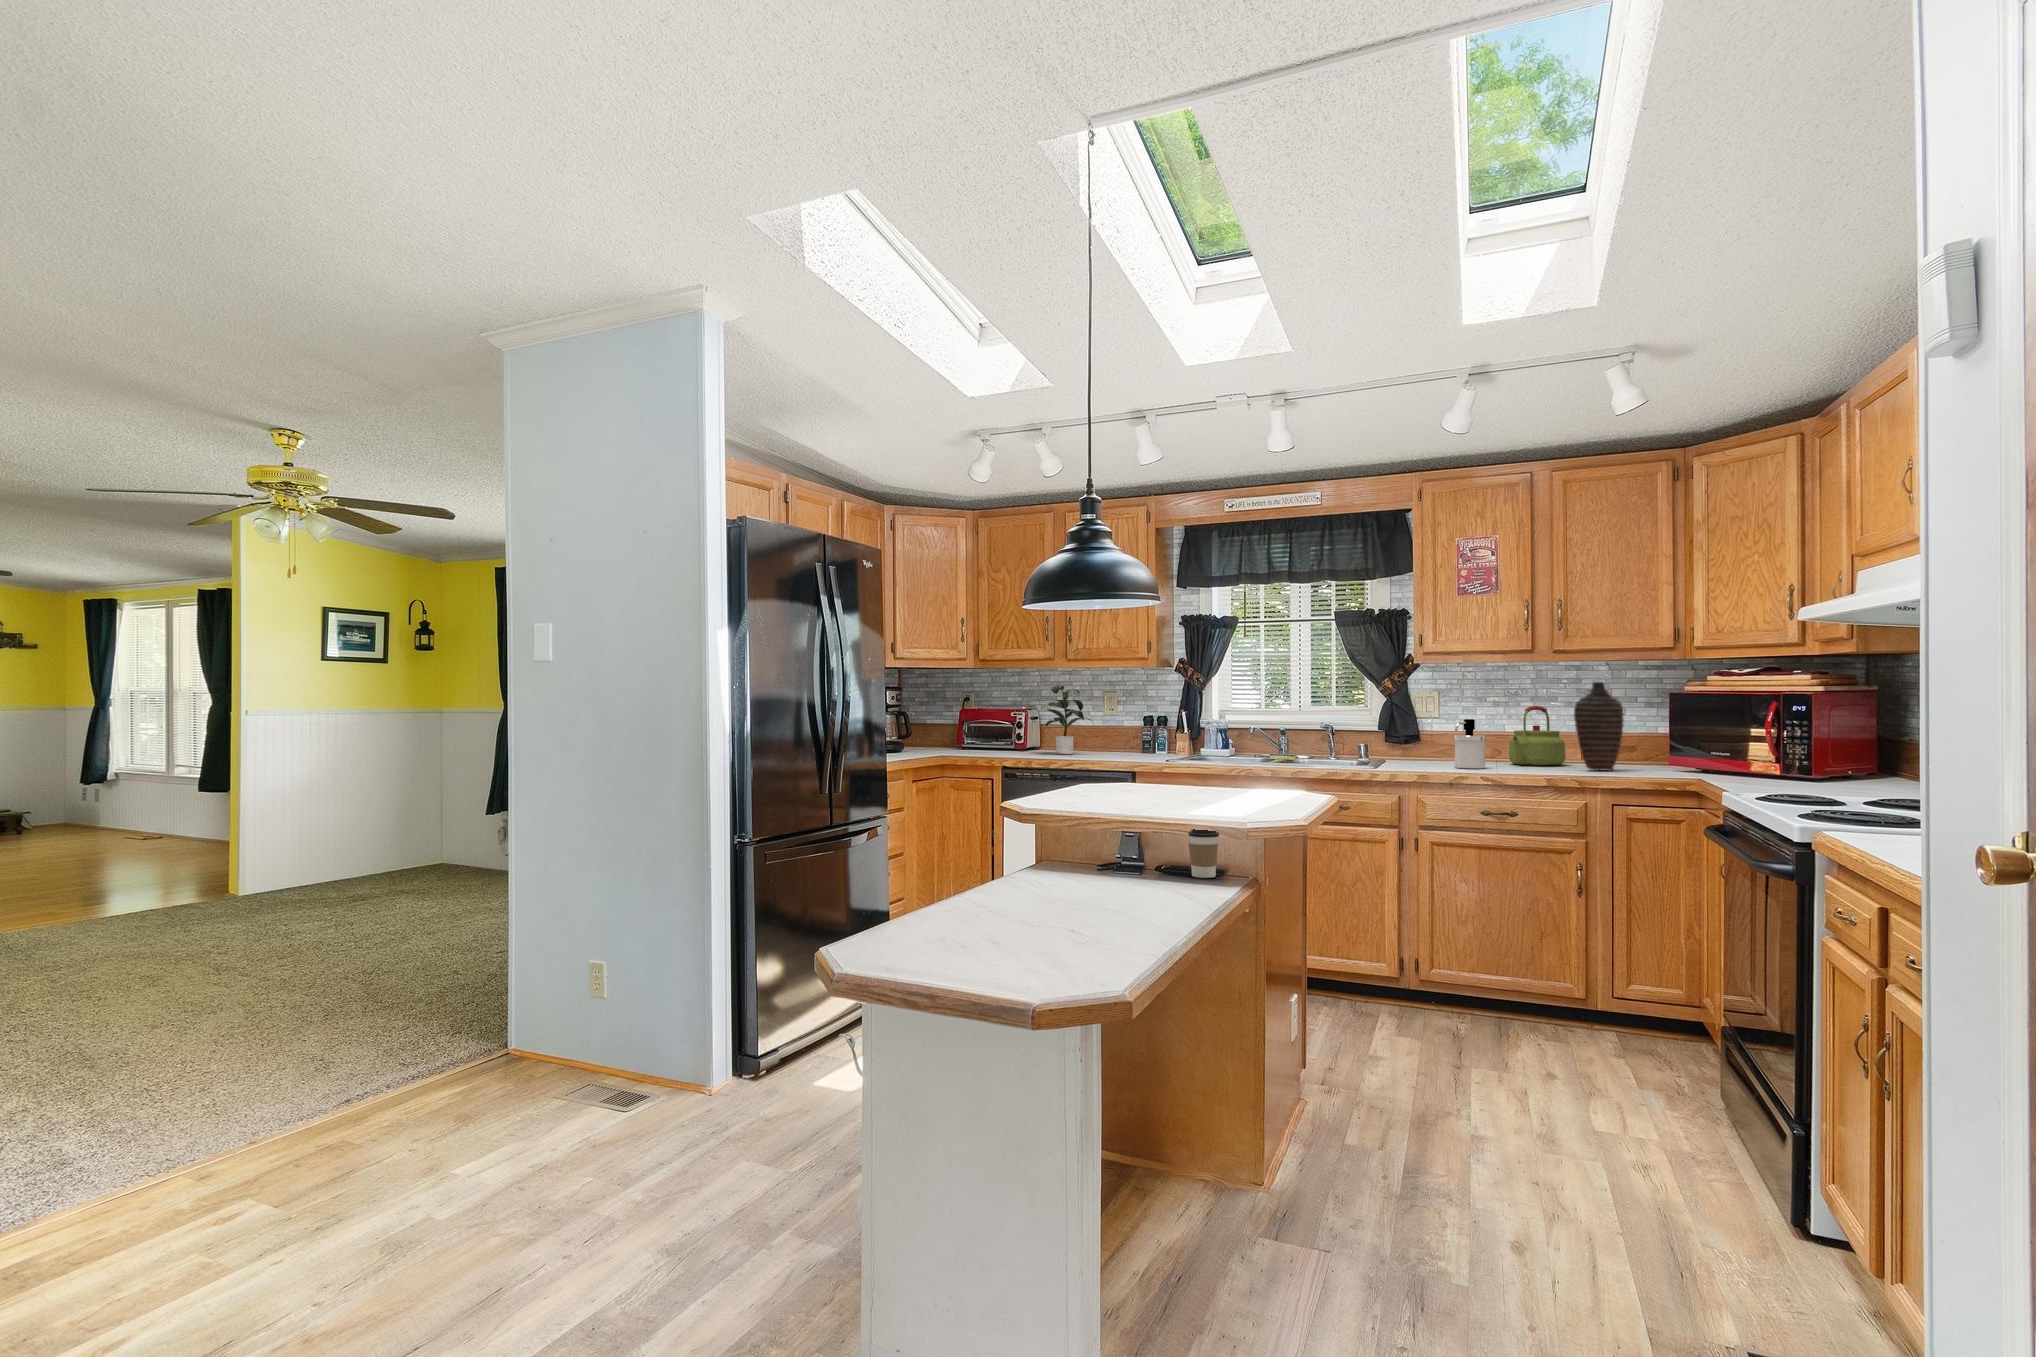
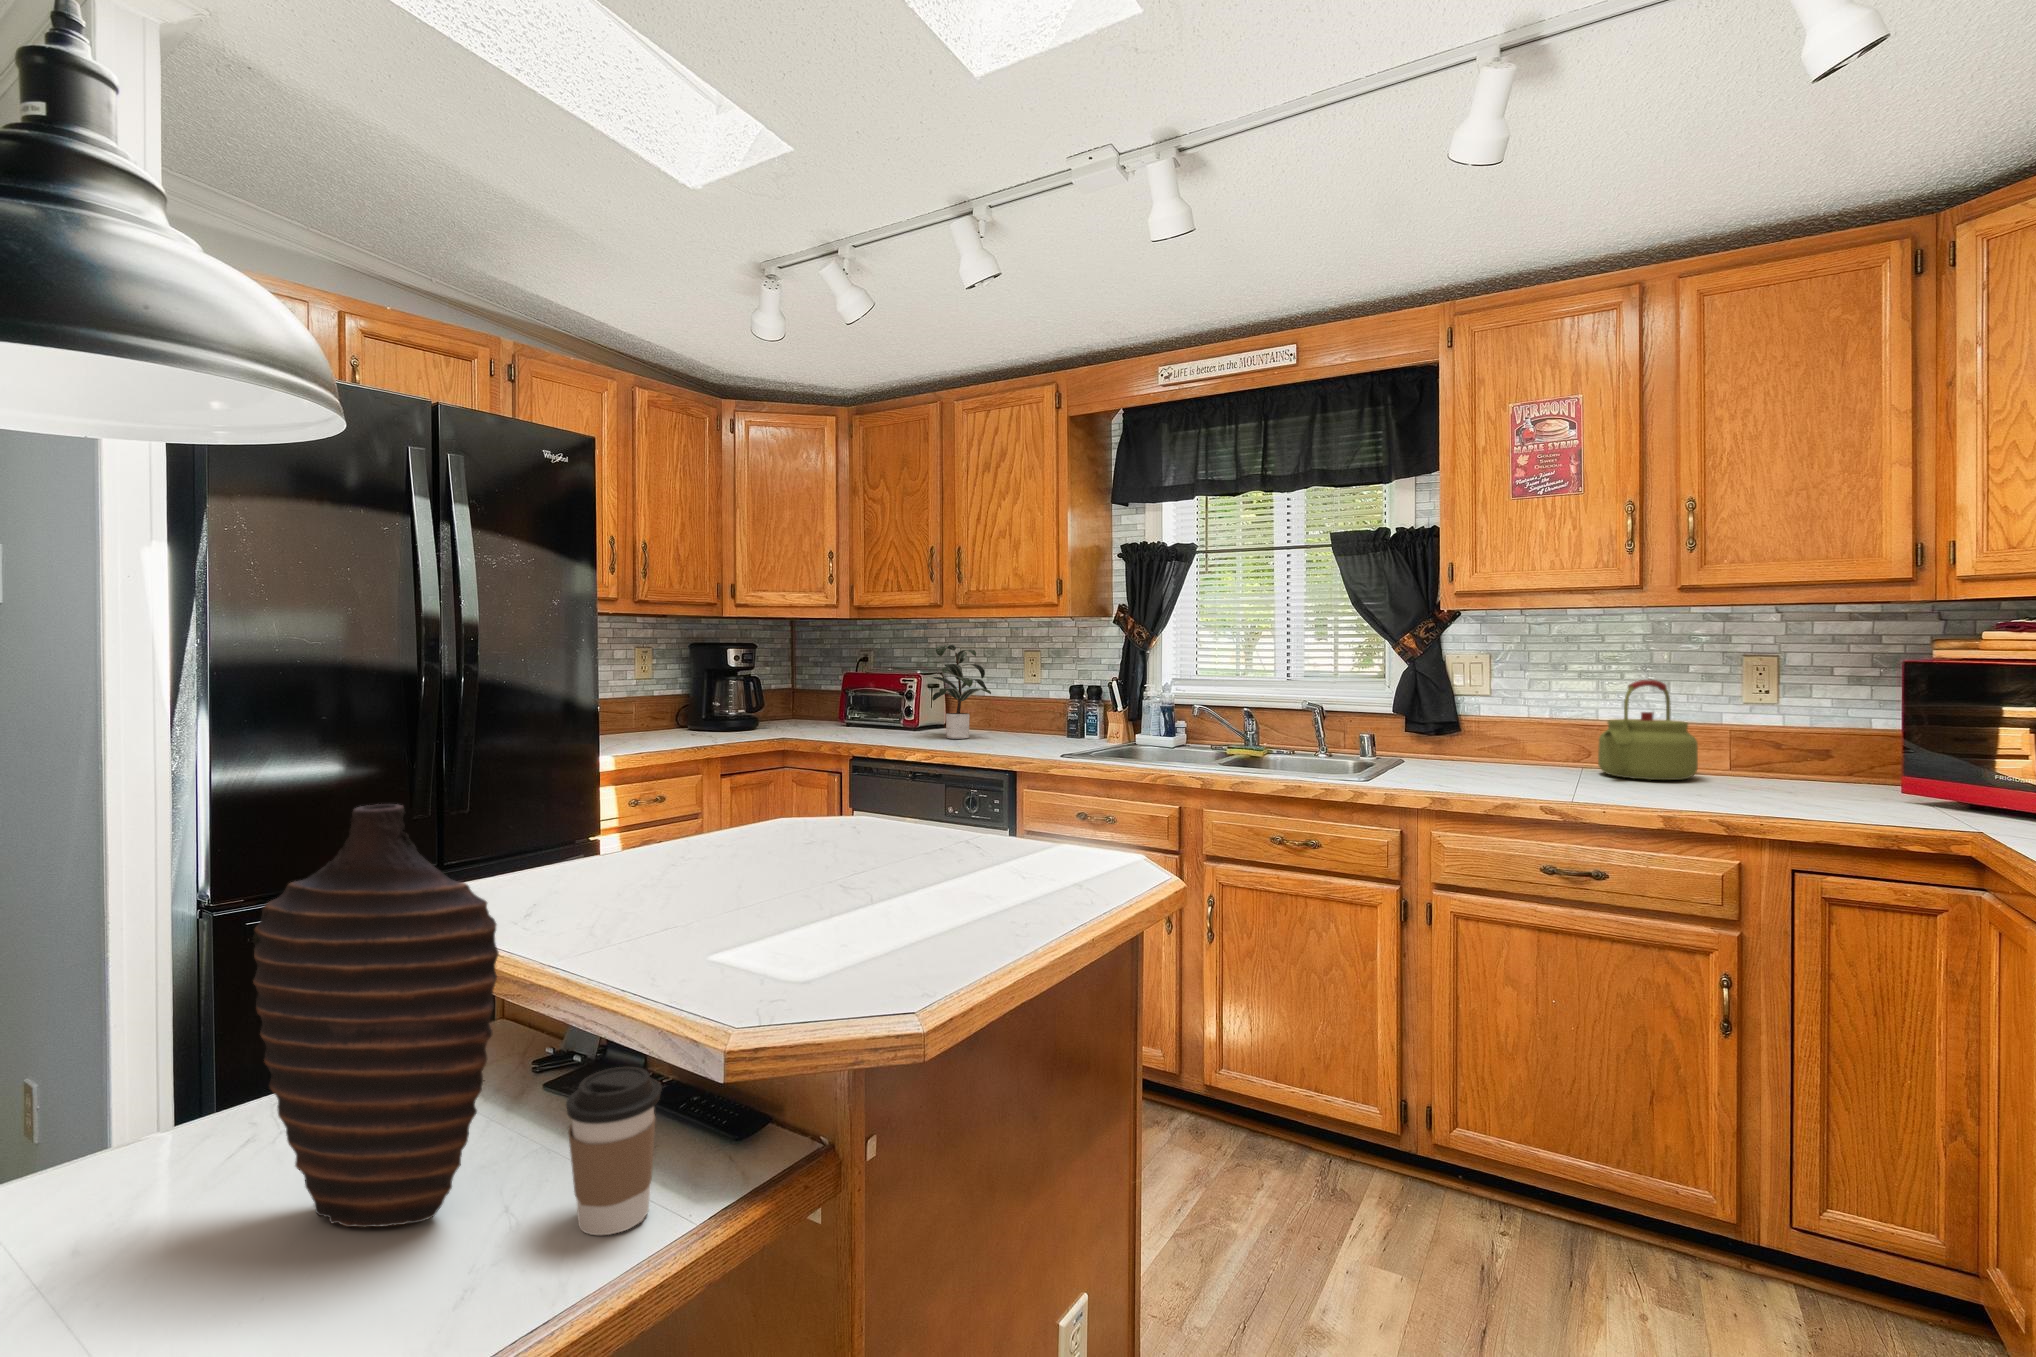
decorative vase: present [1574,682,1624,770] -> present [253,804,499,1227]
soap dispenser: present [1453,719,1486,769] -> none [1499,703,1555,787]

